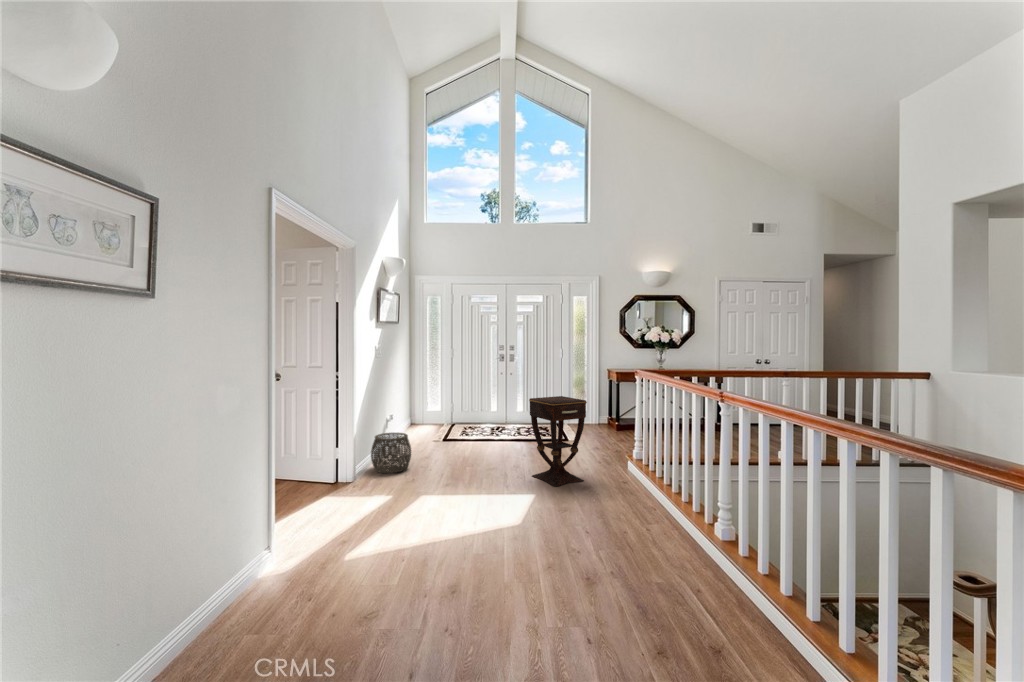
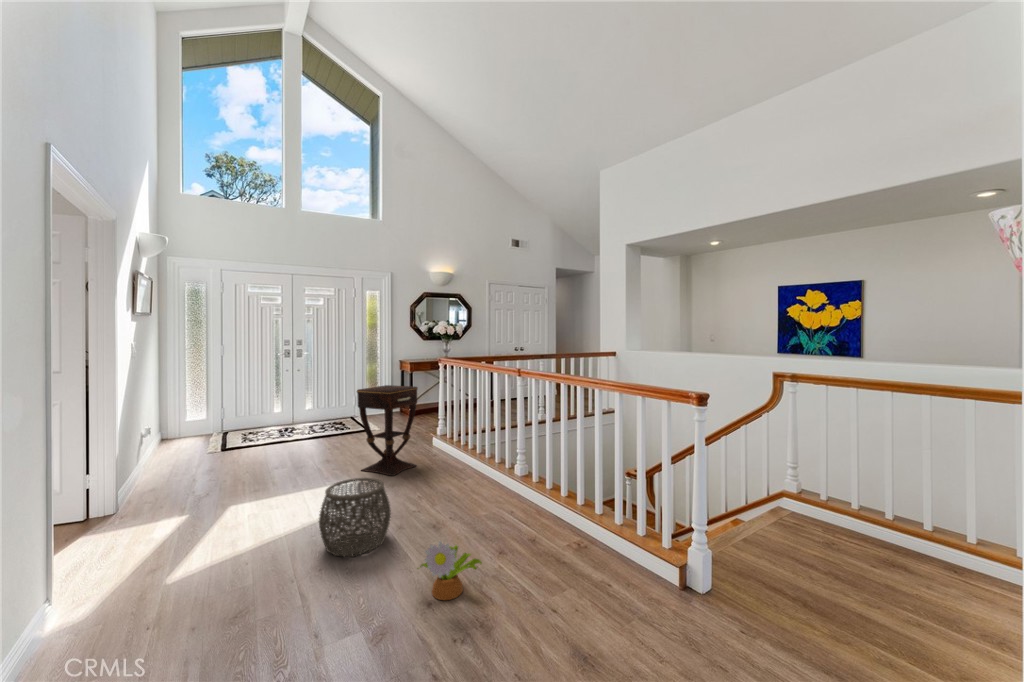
woven basket: present [371,433,411,473] -> present [319,478,391,557]
decorative plant: none [501,546,557,603] -> present [420,541,482,600]

